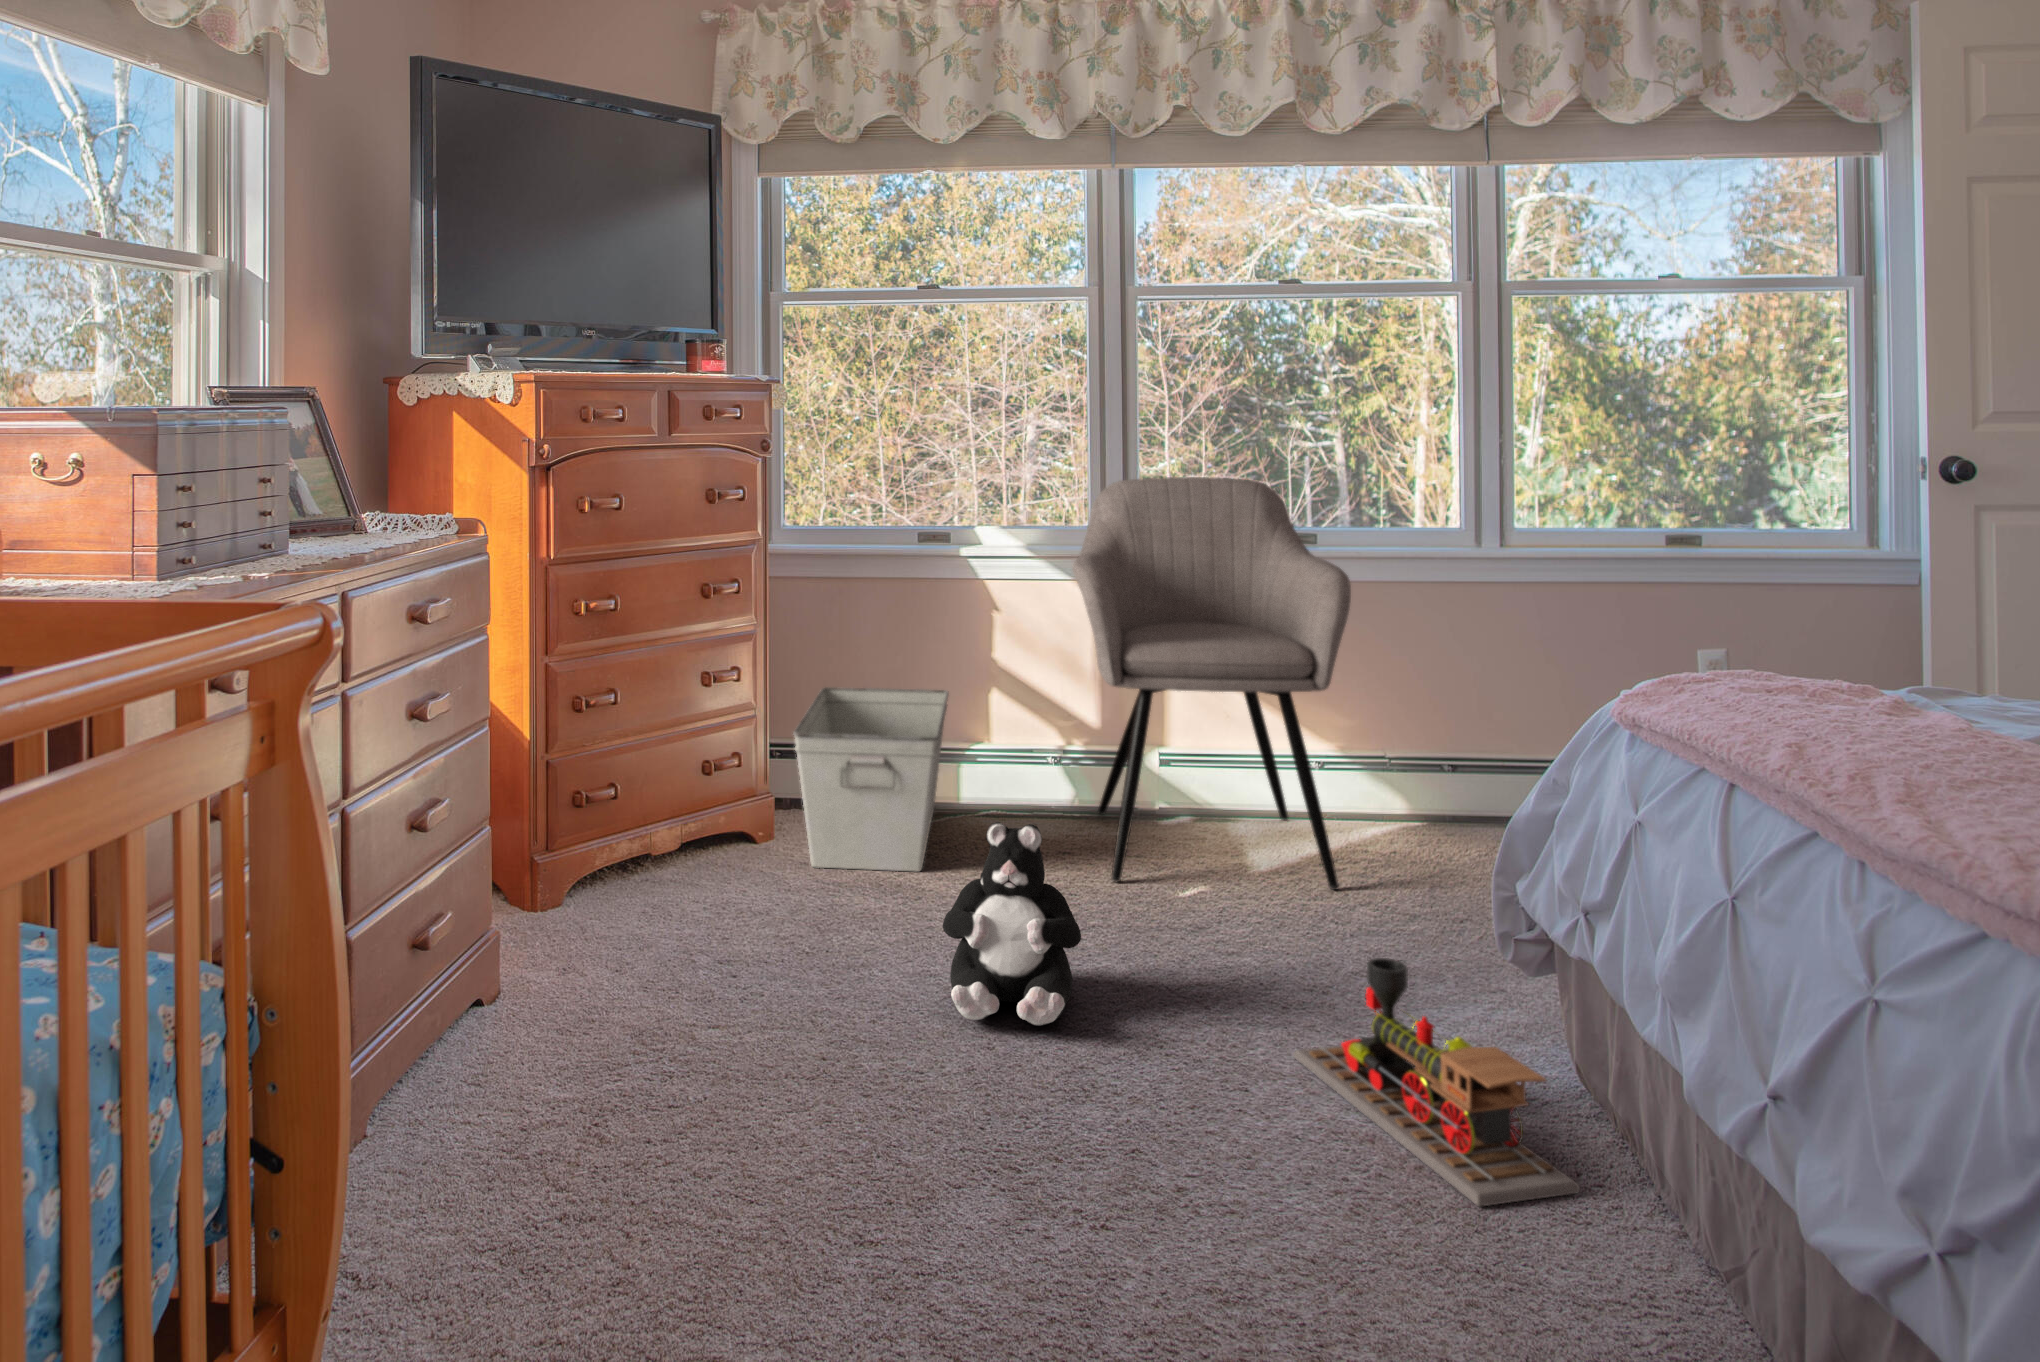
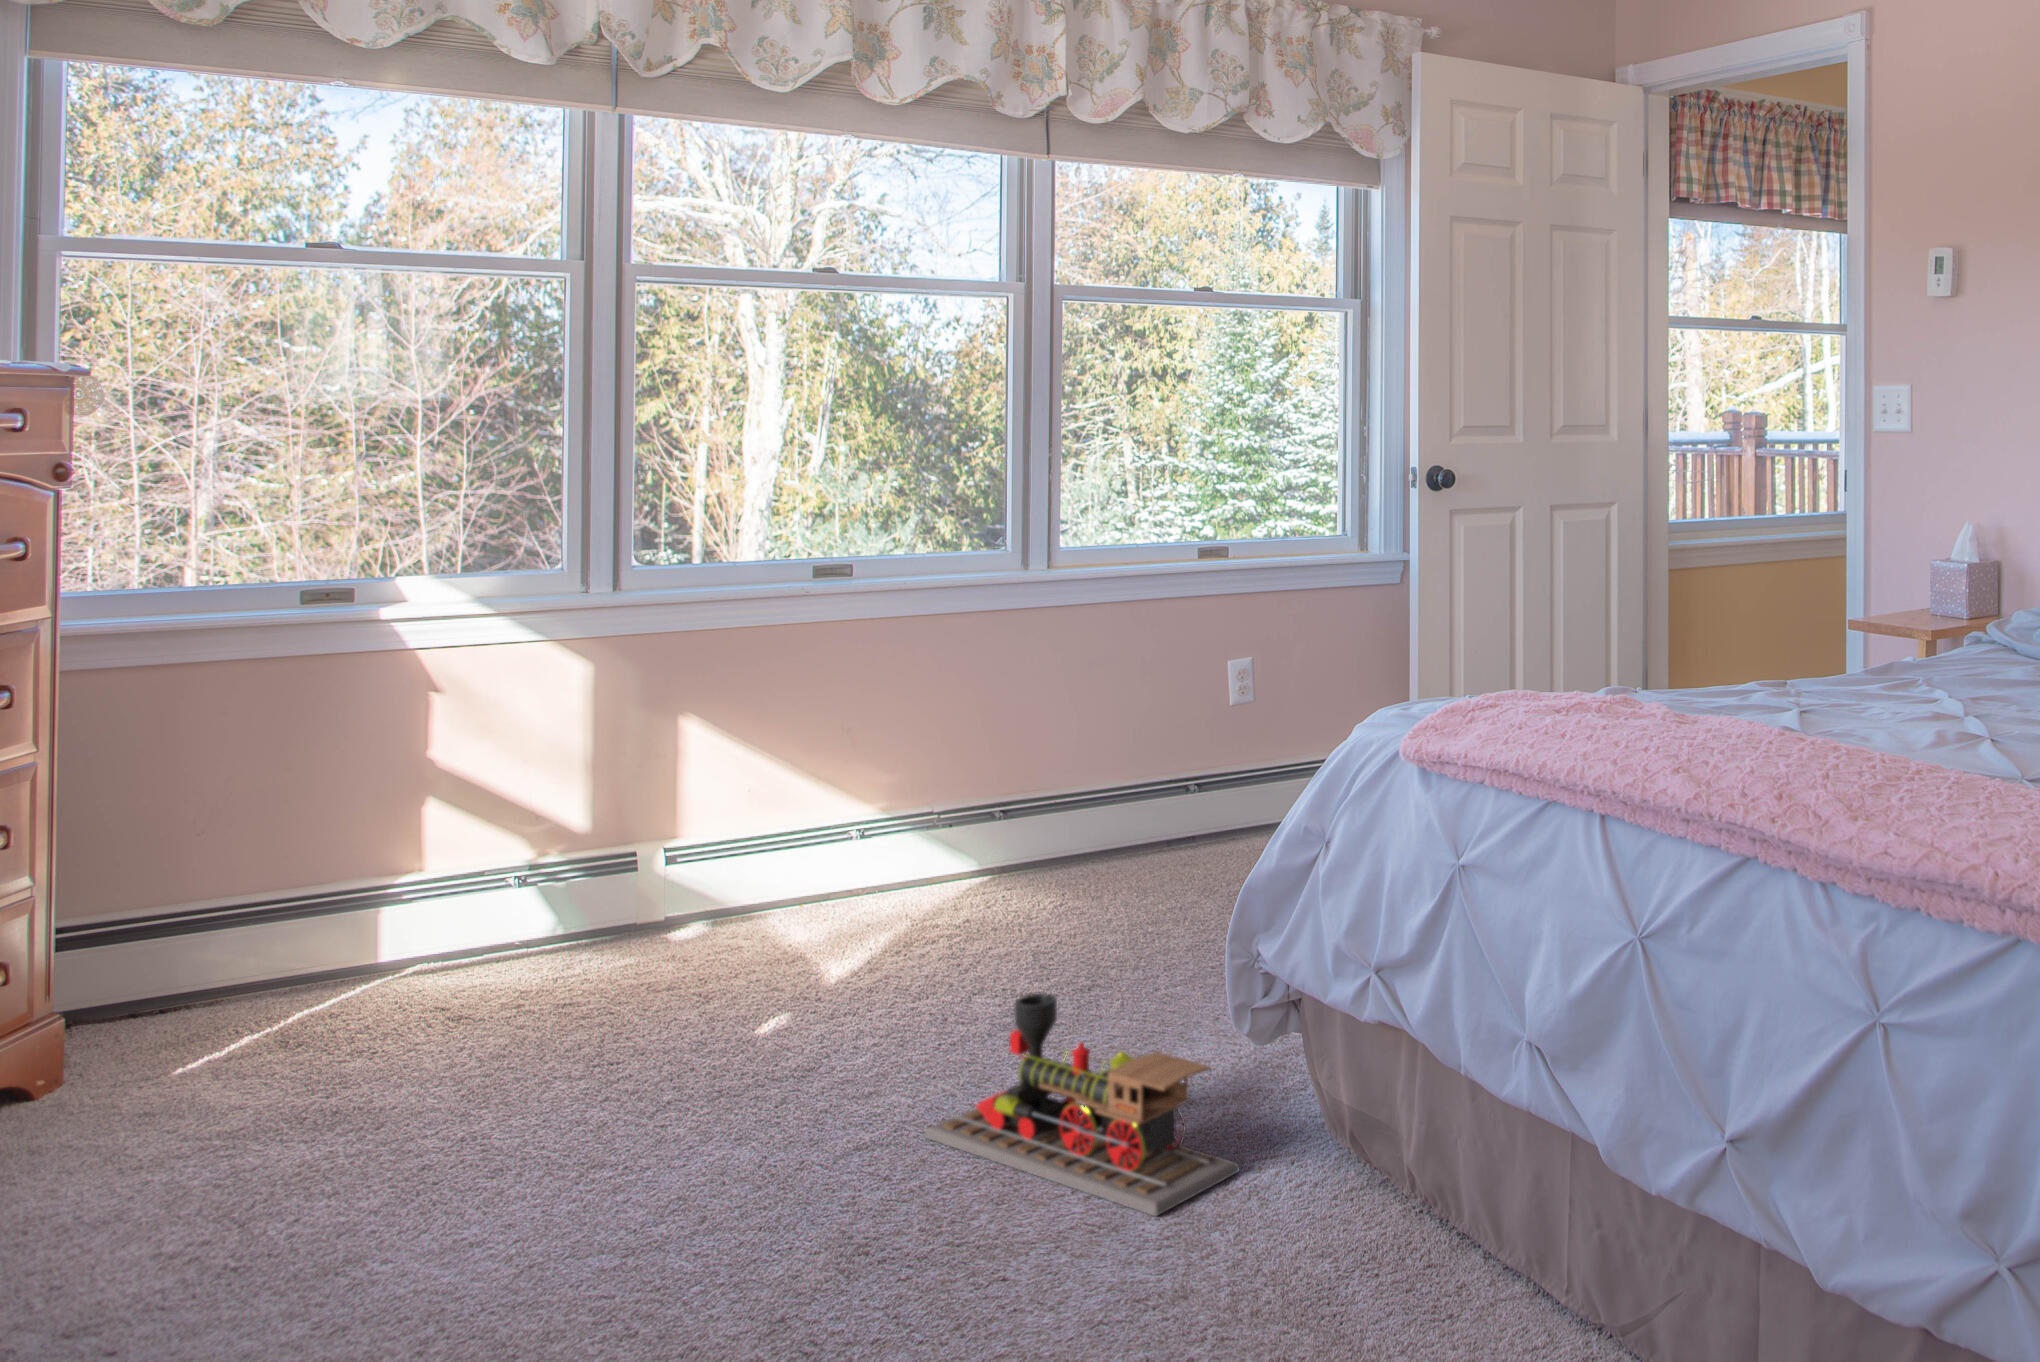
armchair: present [1072,477,1351,890] -> none [567,499,927,1010]
storage bin: present [793,687,949,871] -> none [109,809,374,1099]
plush toy: present [943,822,1081,1026] -> none [437,941,646,1219]

